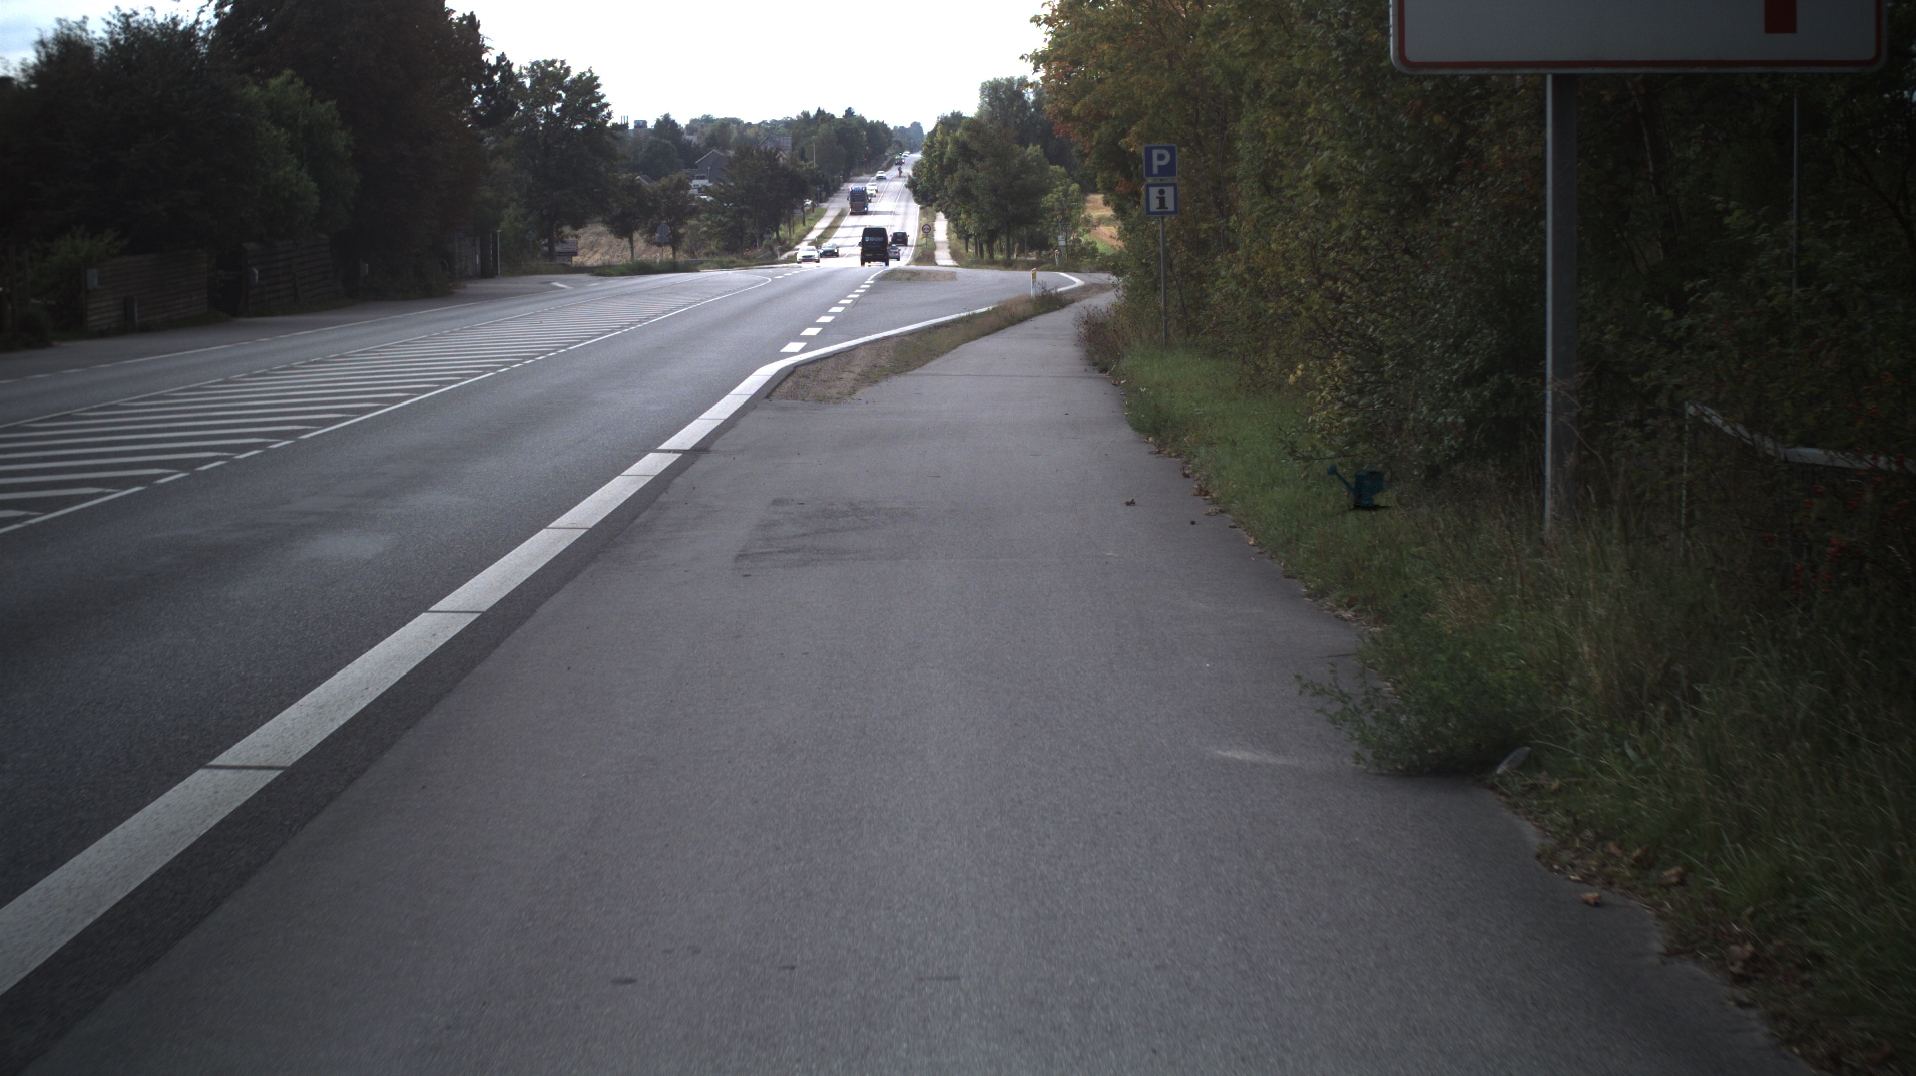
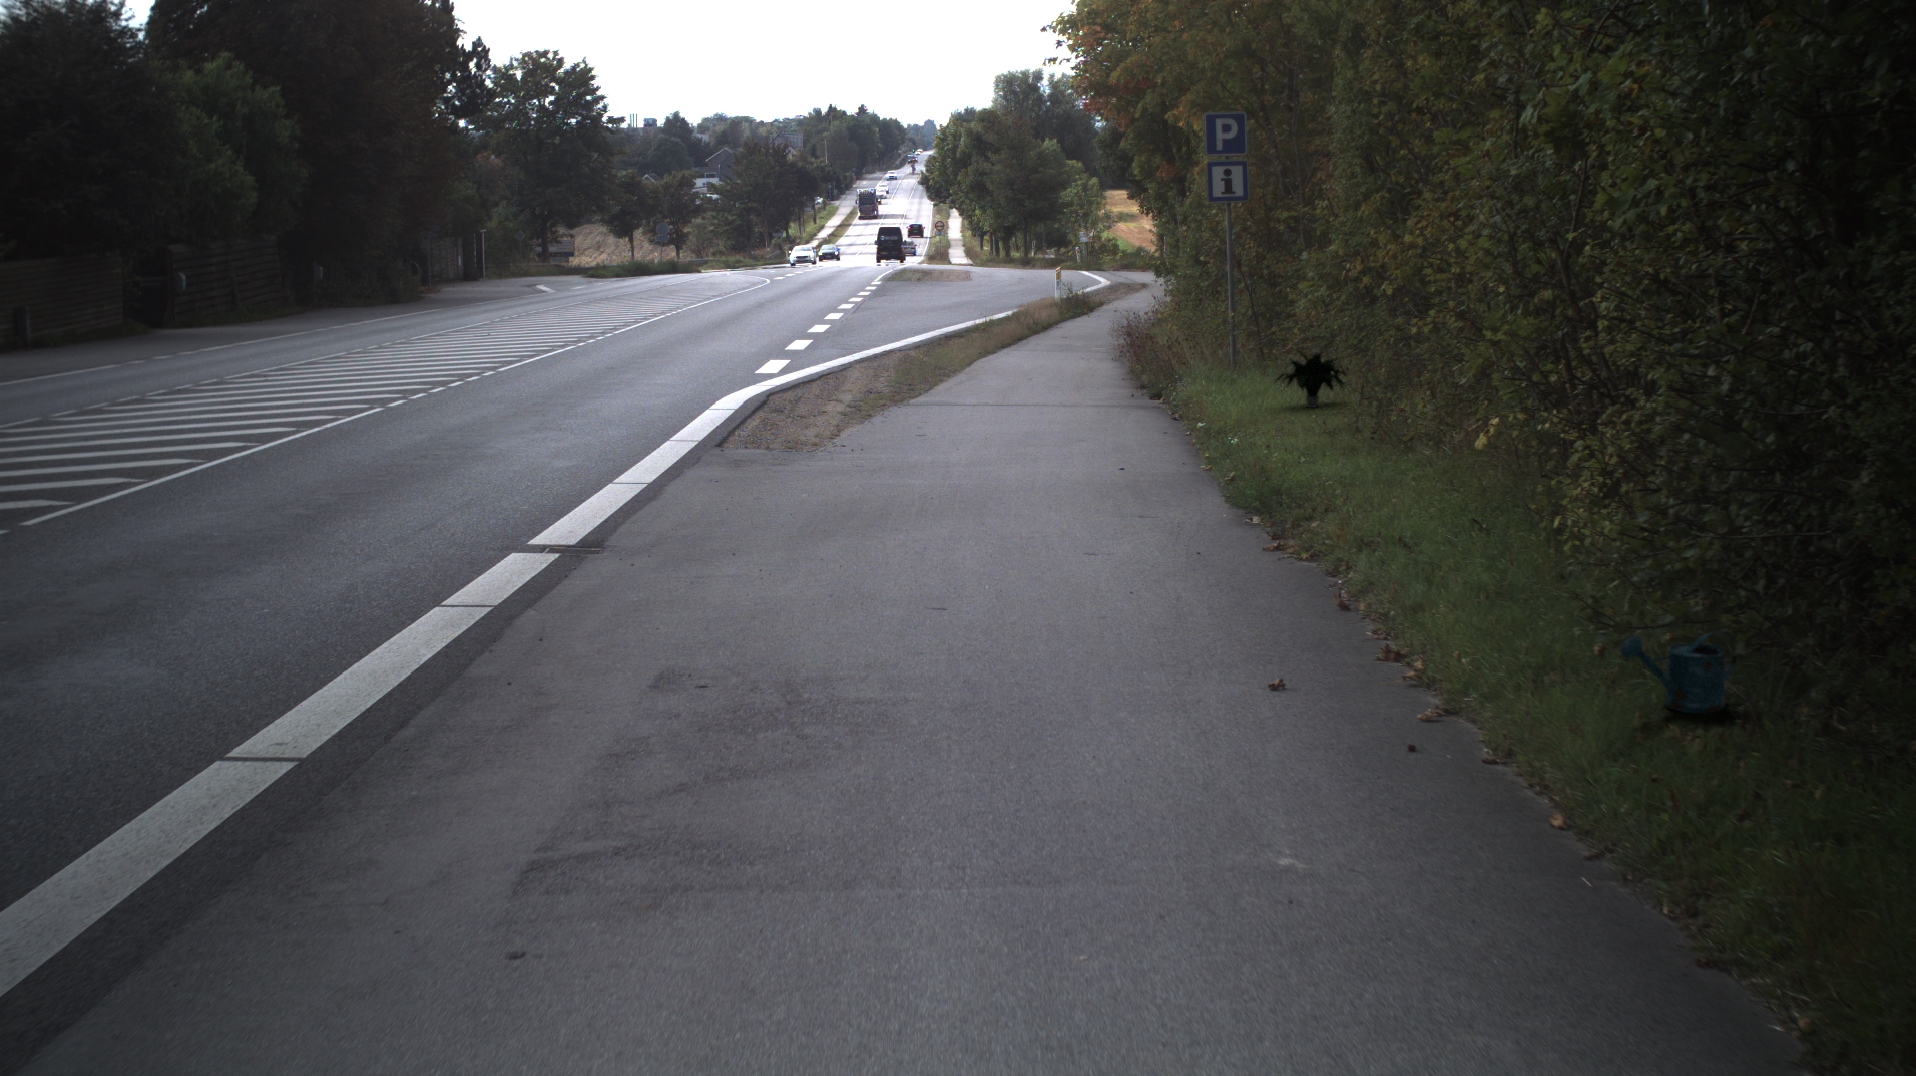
potted plant: none [1187,325,1246,371] -> present [1276,351,1347,408]

